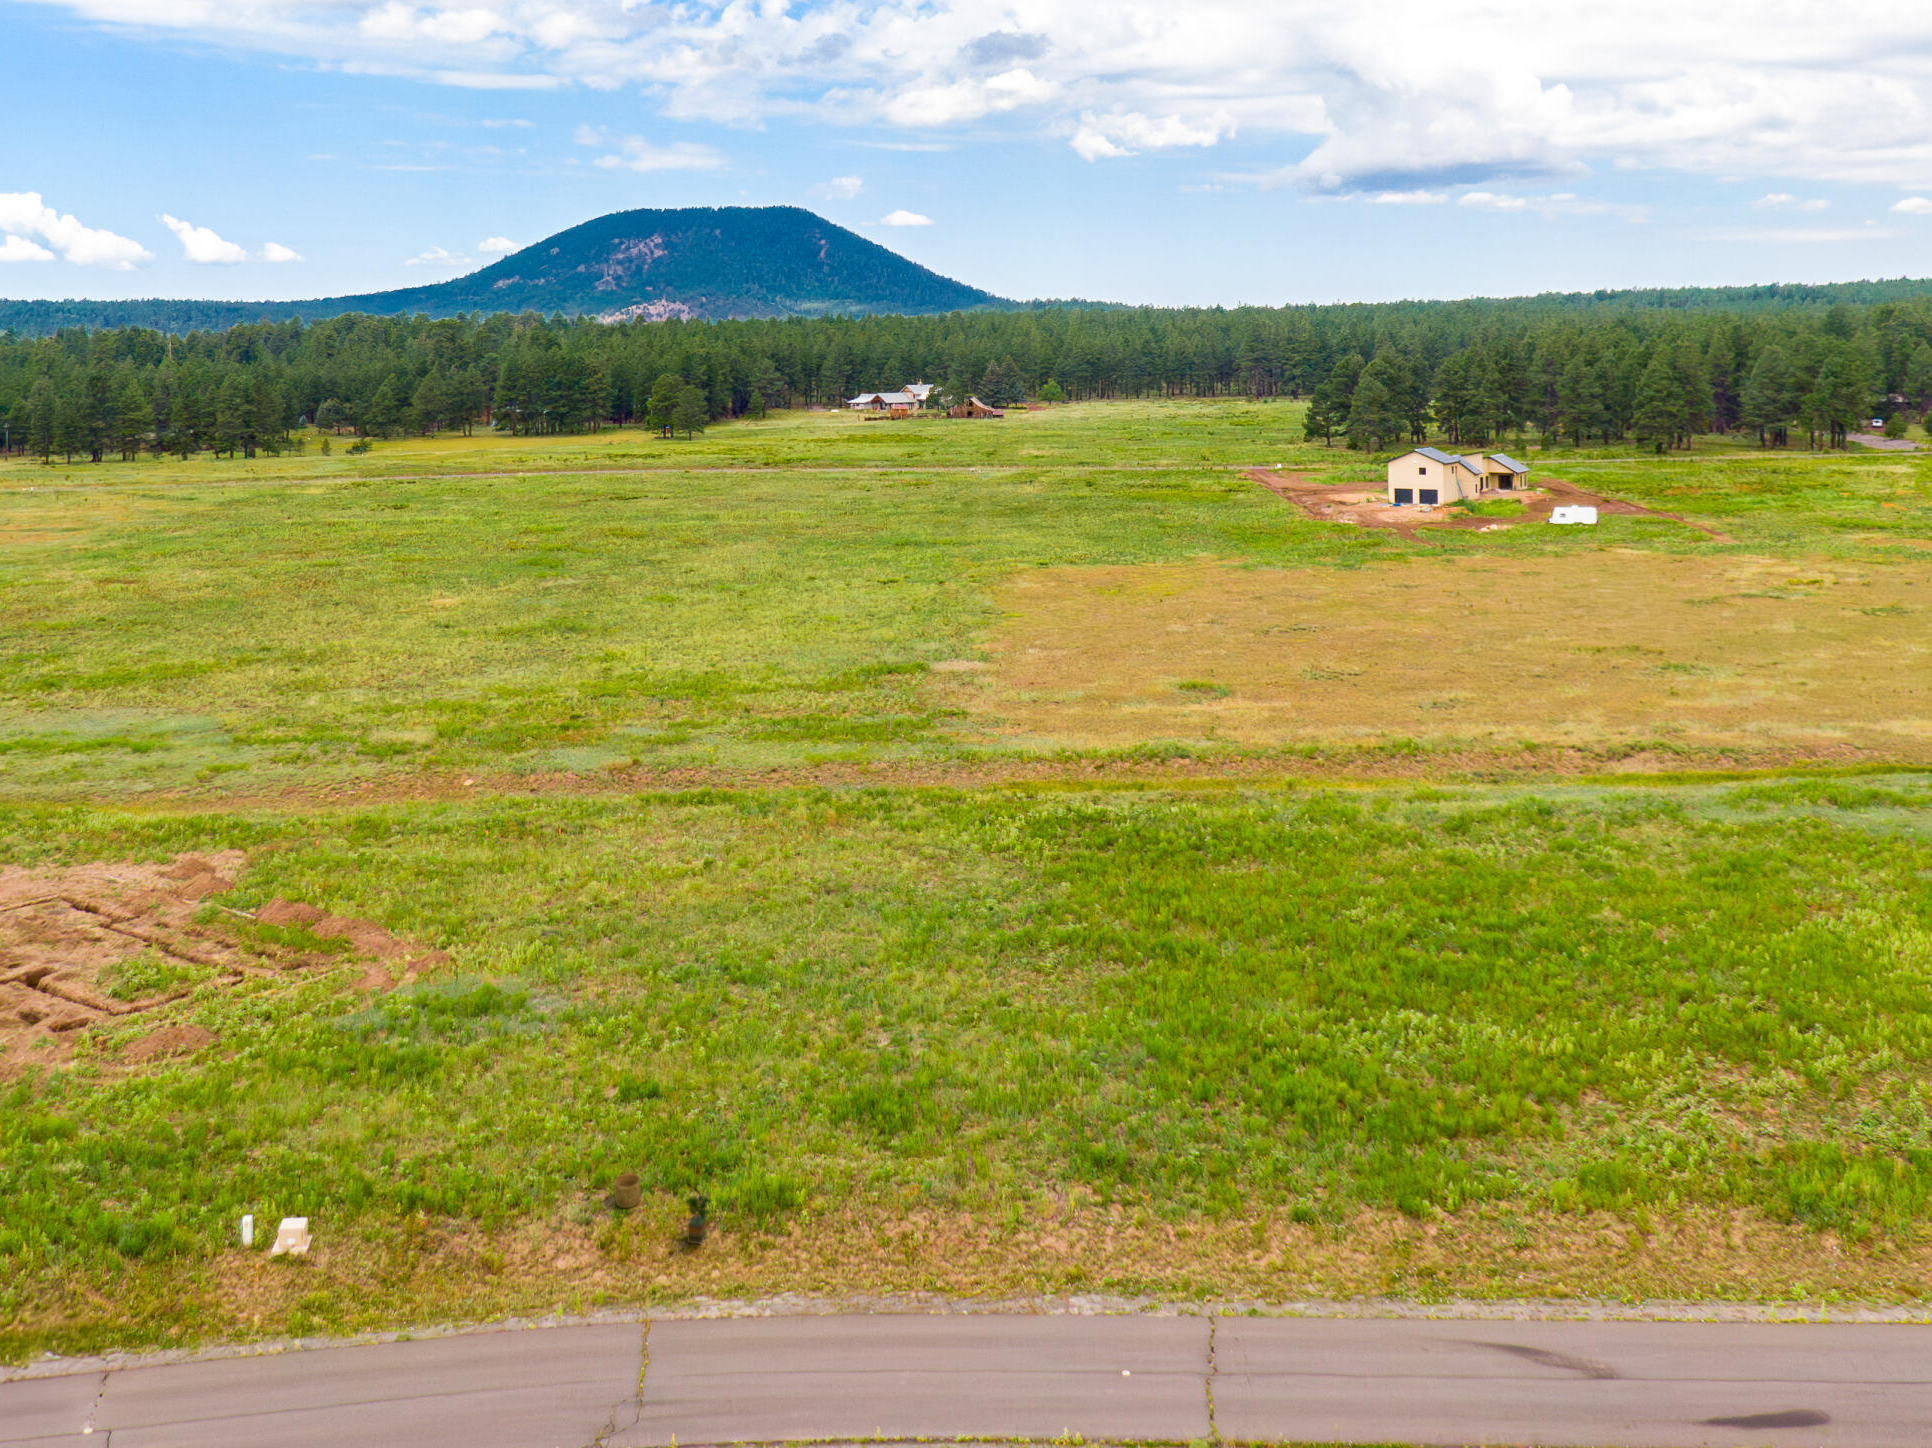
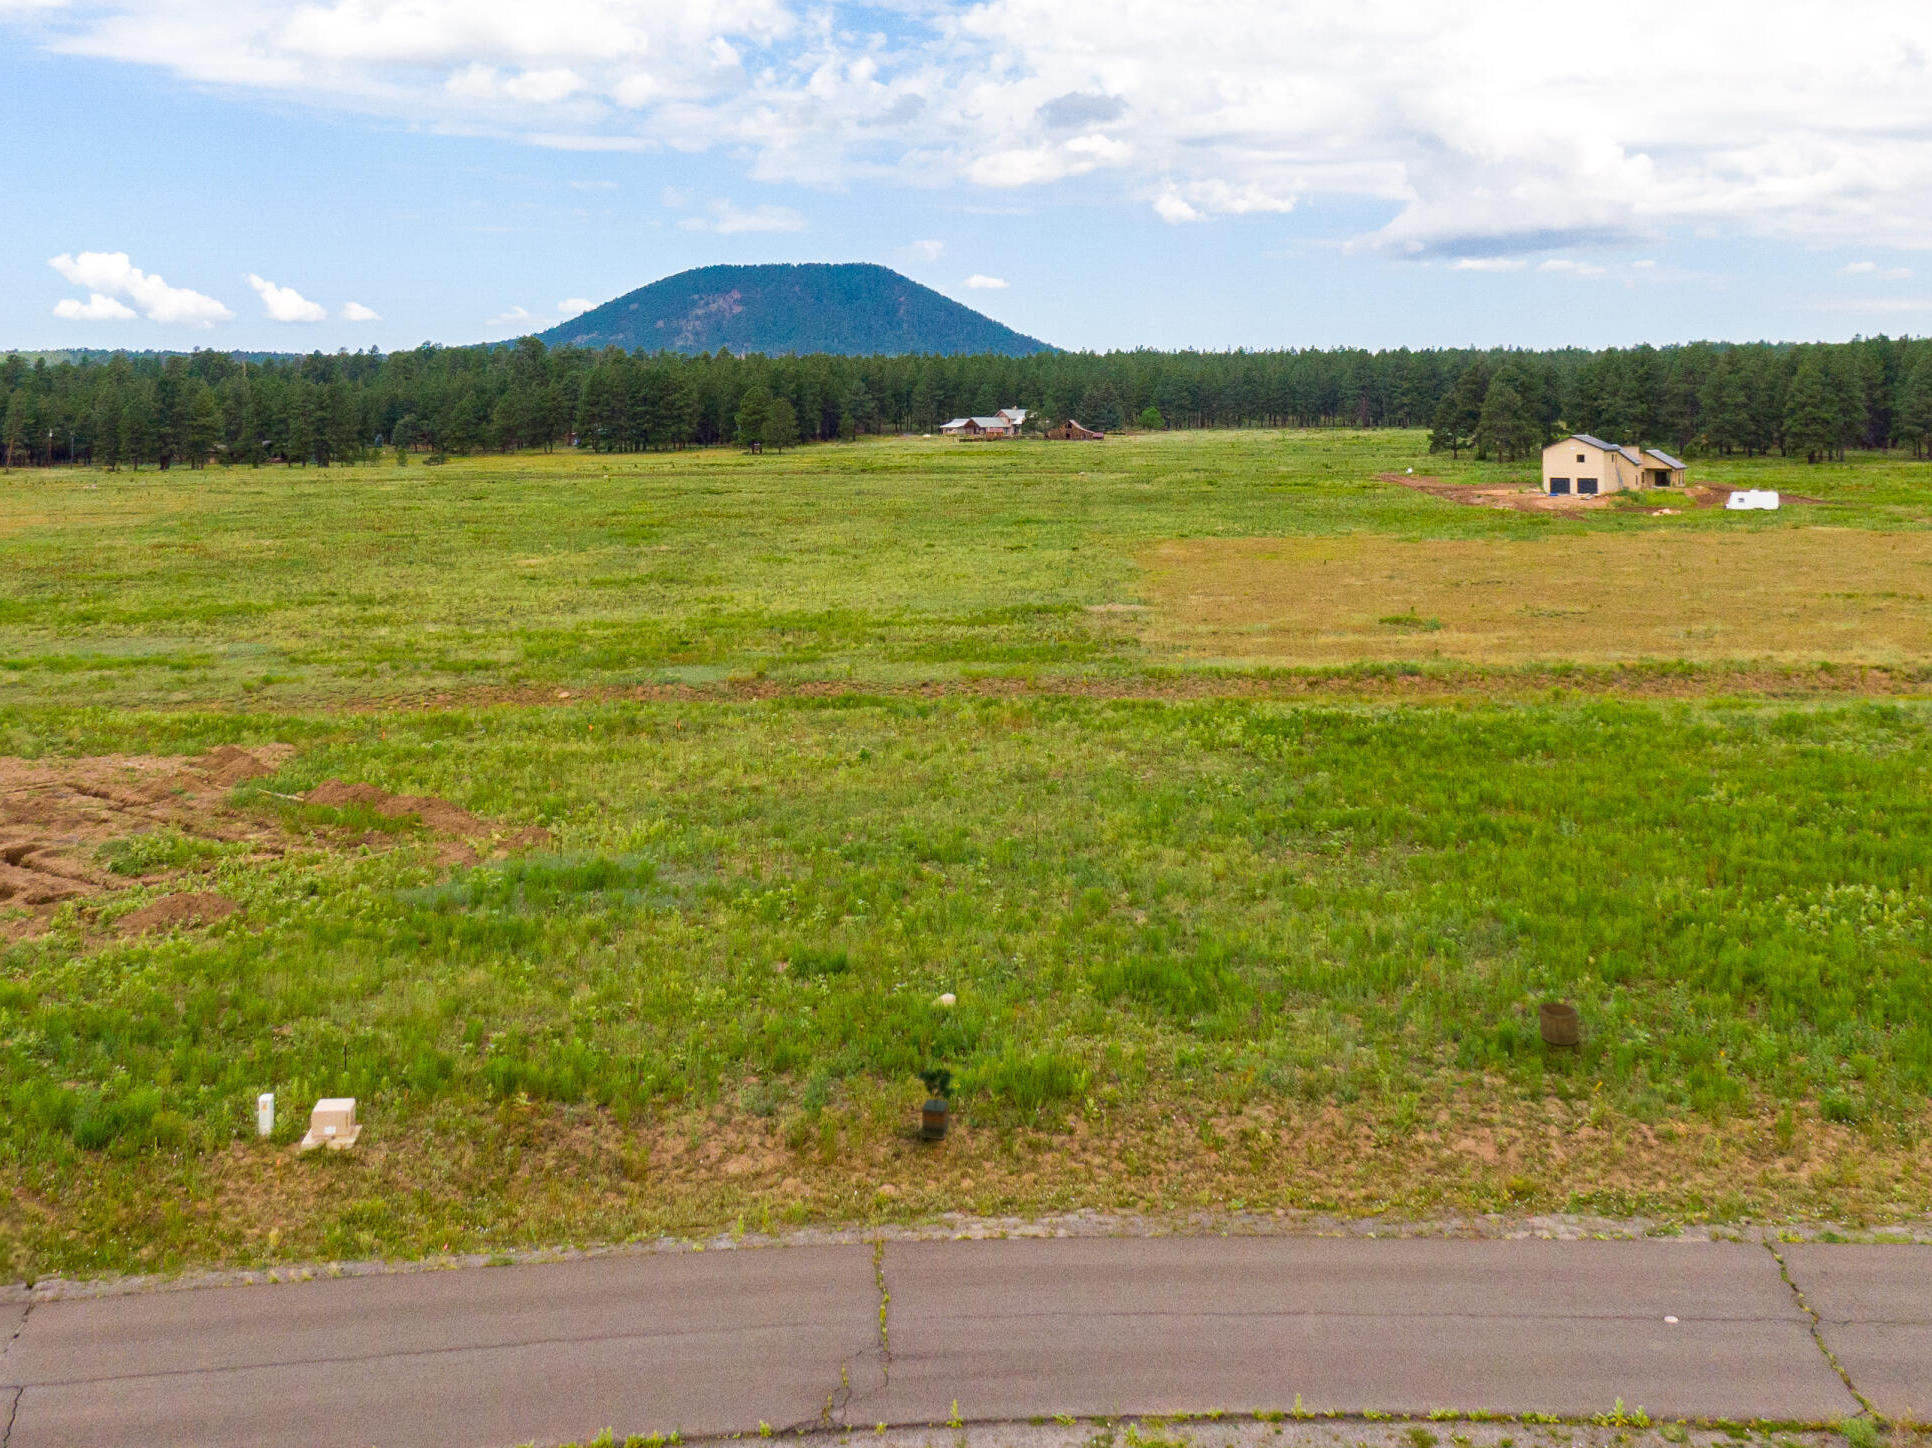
wooden bucket: present [614,1173,641,1208] -> present [1538,1002,1578,1046]

